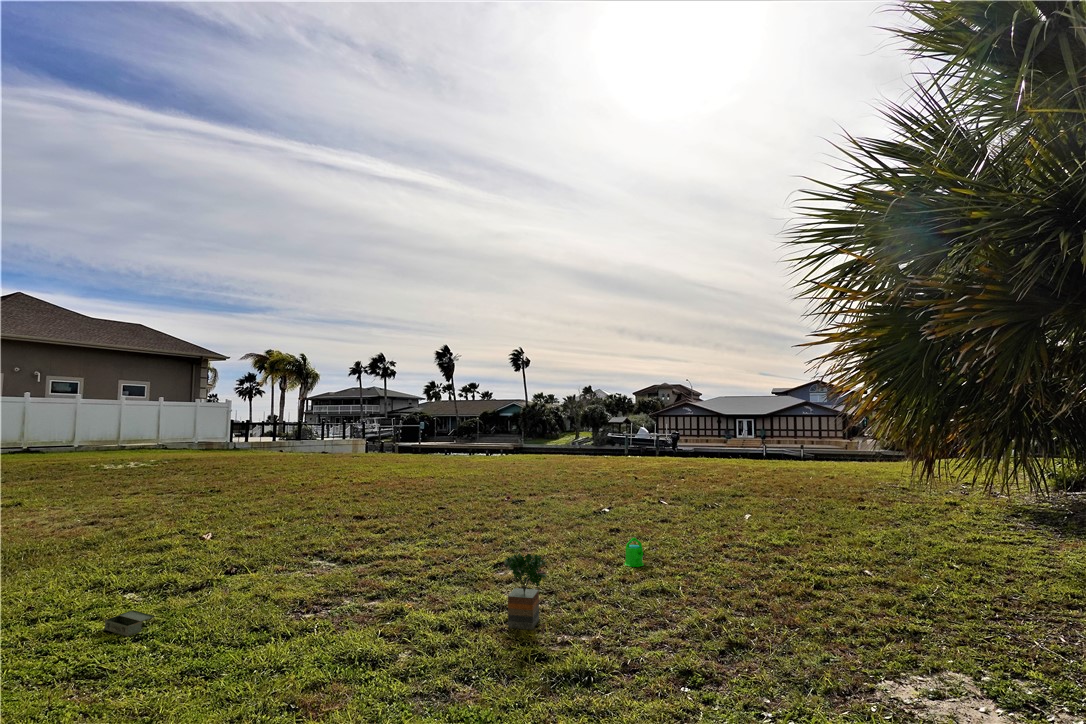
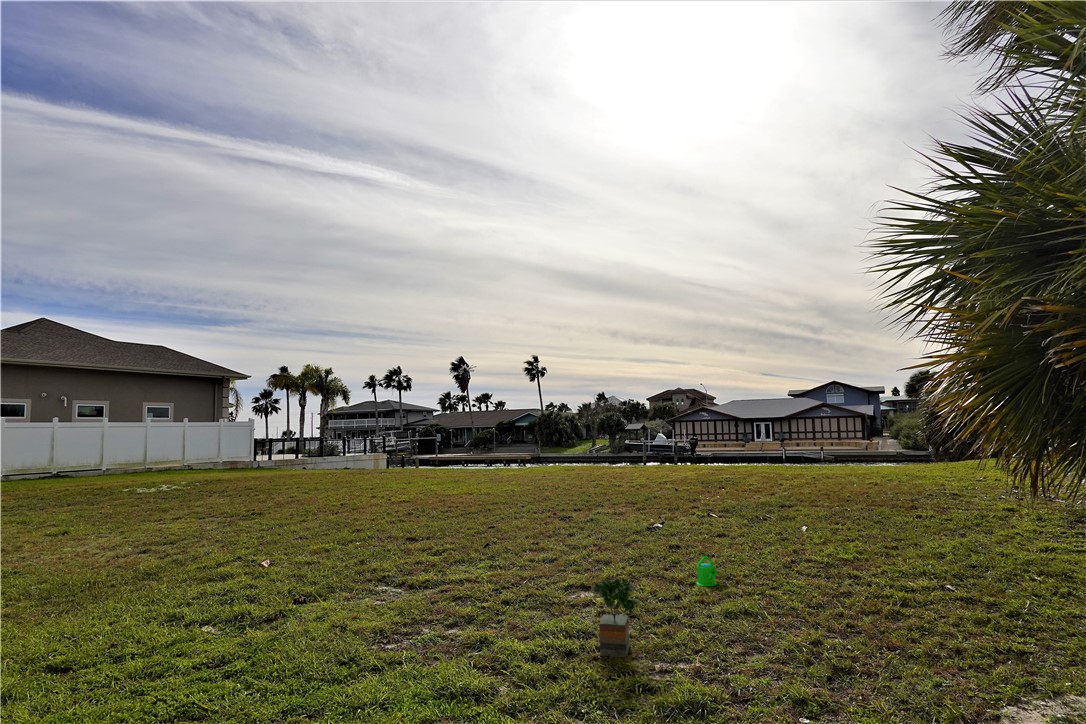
toolbox: present [105,610,154,636] -> none [192,646,241,674]

